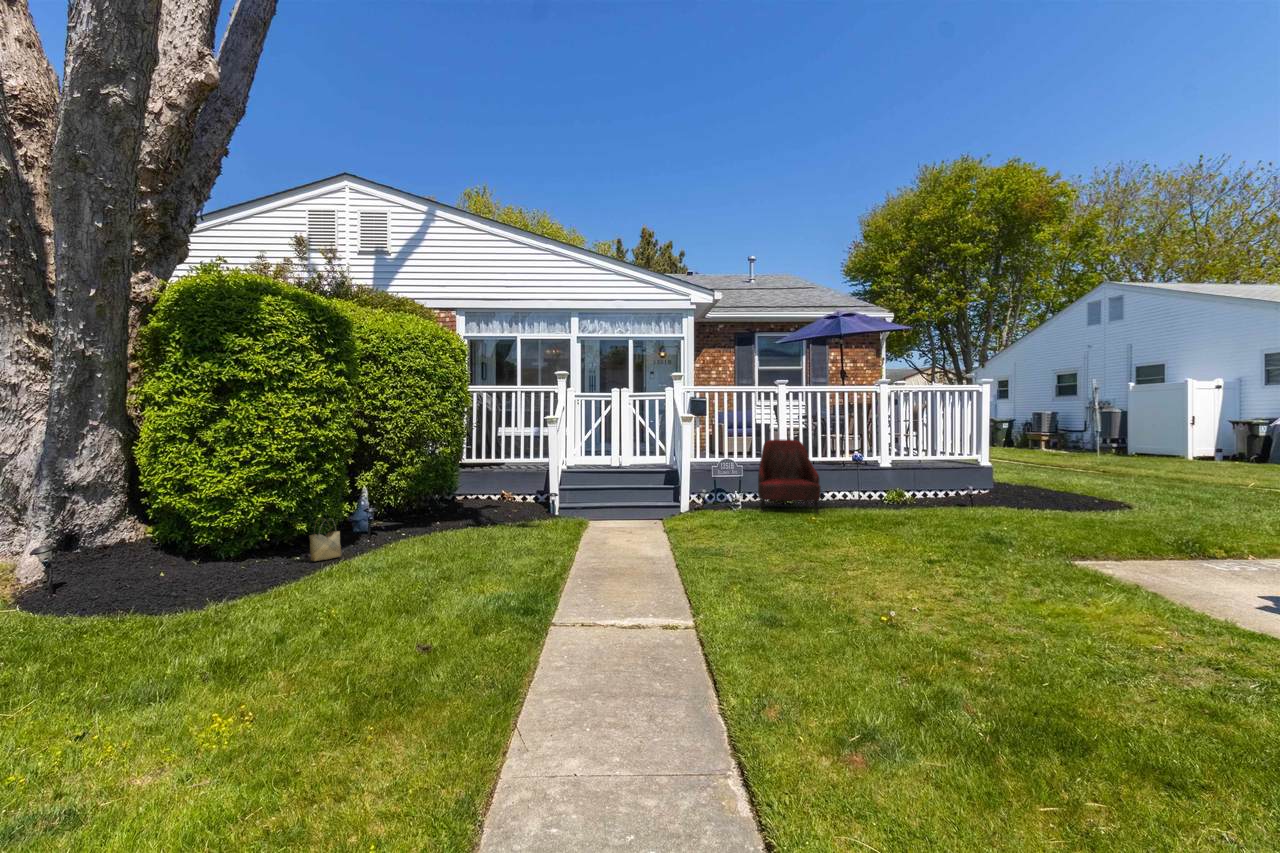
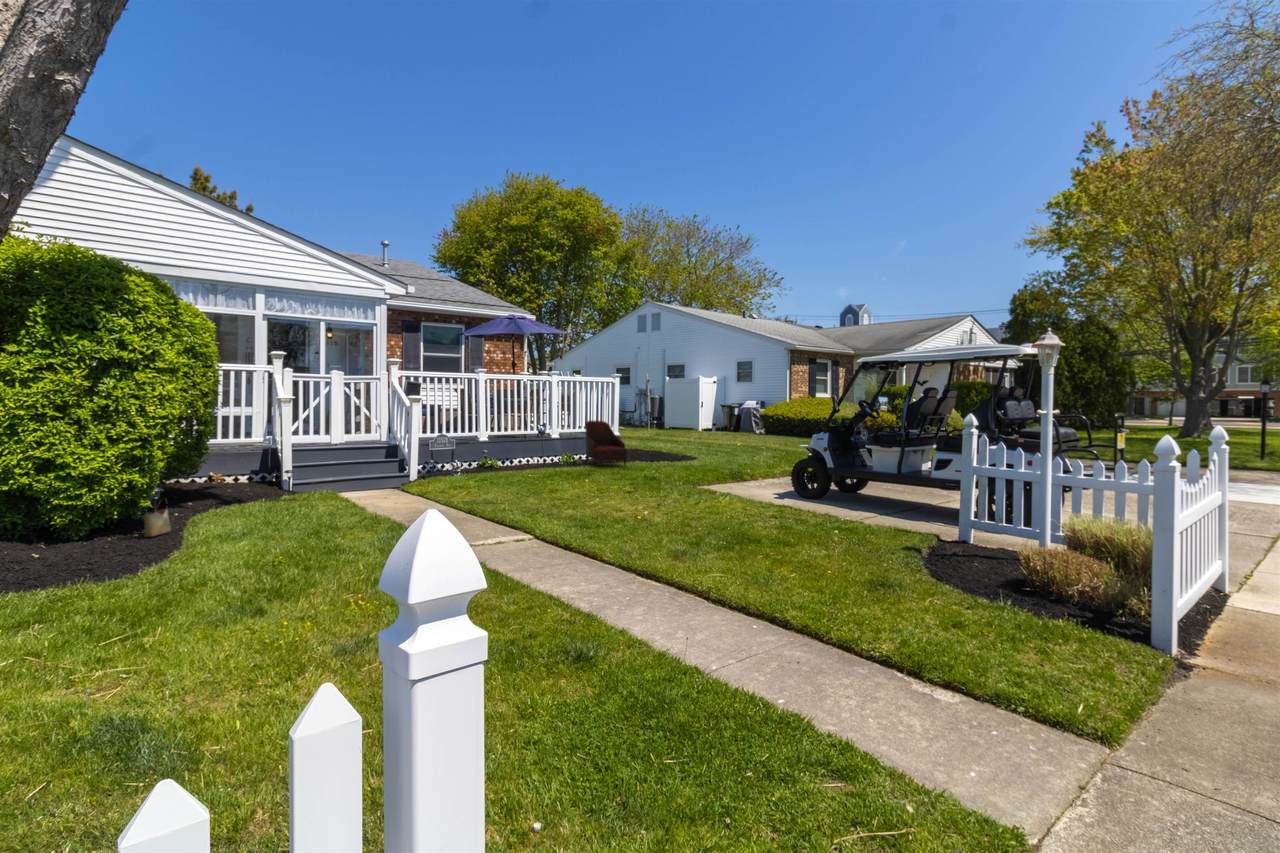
armchair: present [758,440,821,514] -> present [585,421,627,466]

